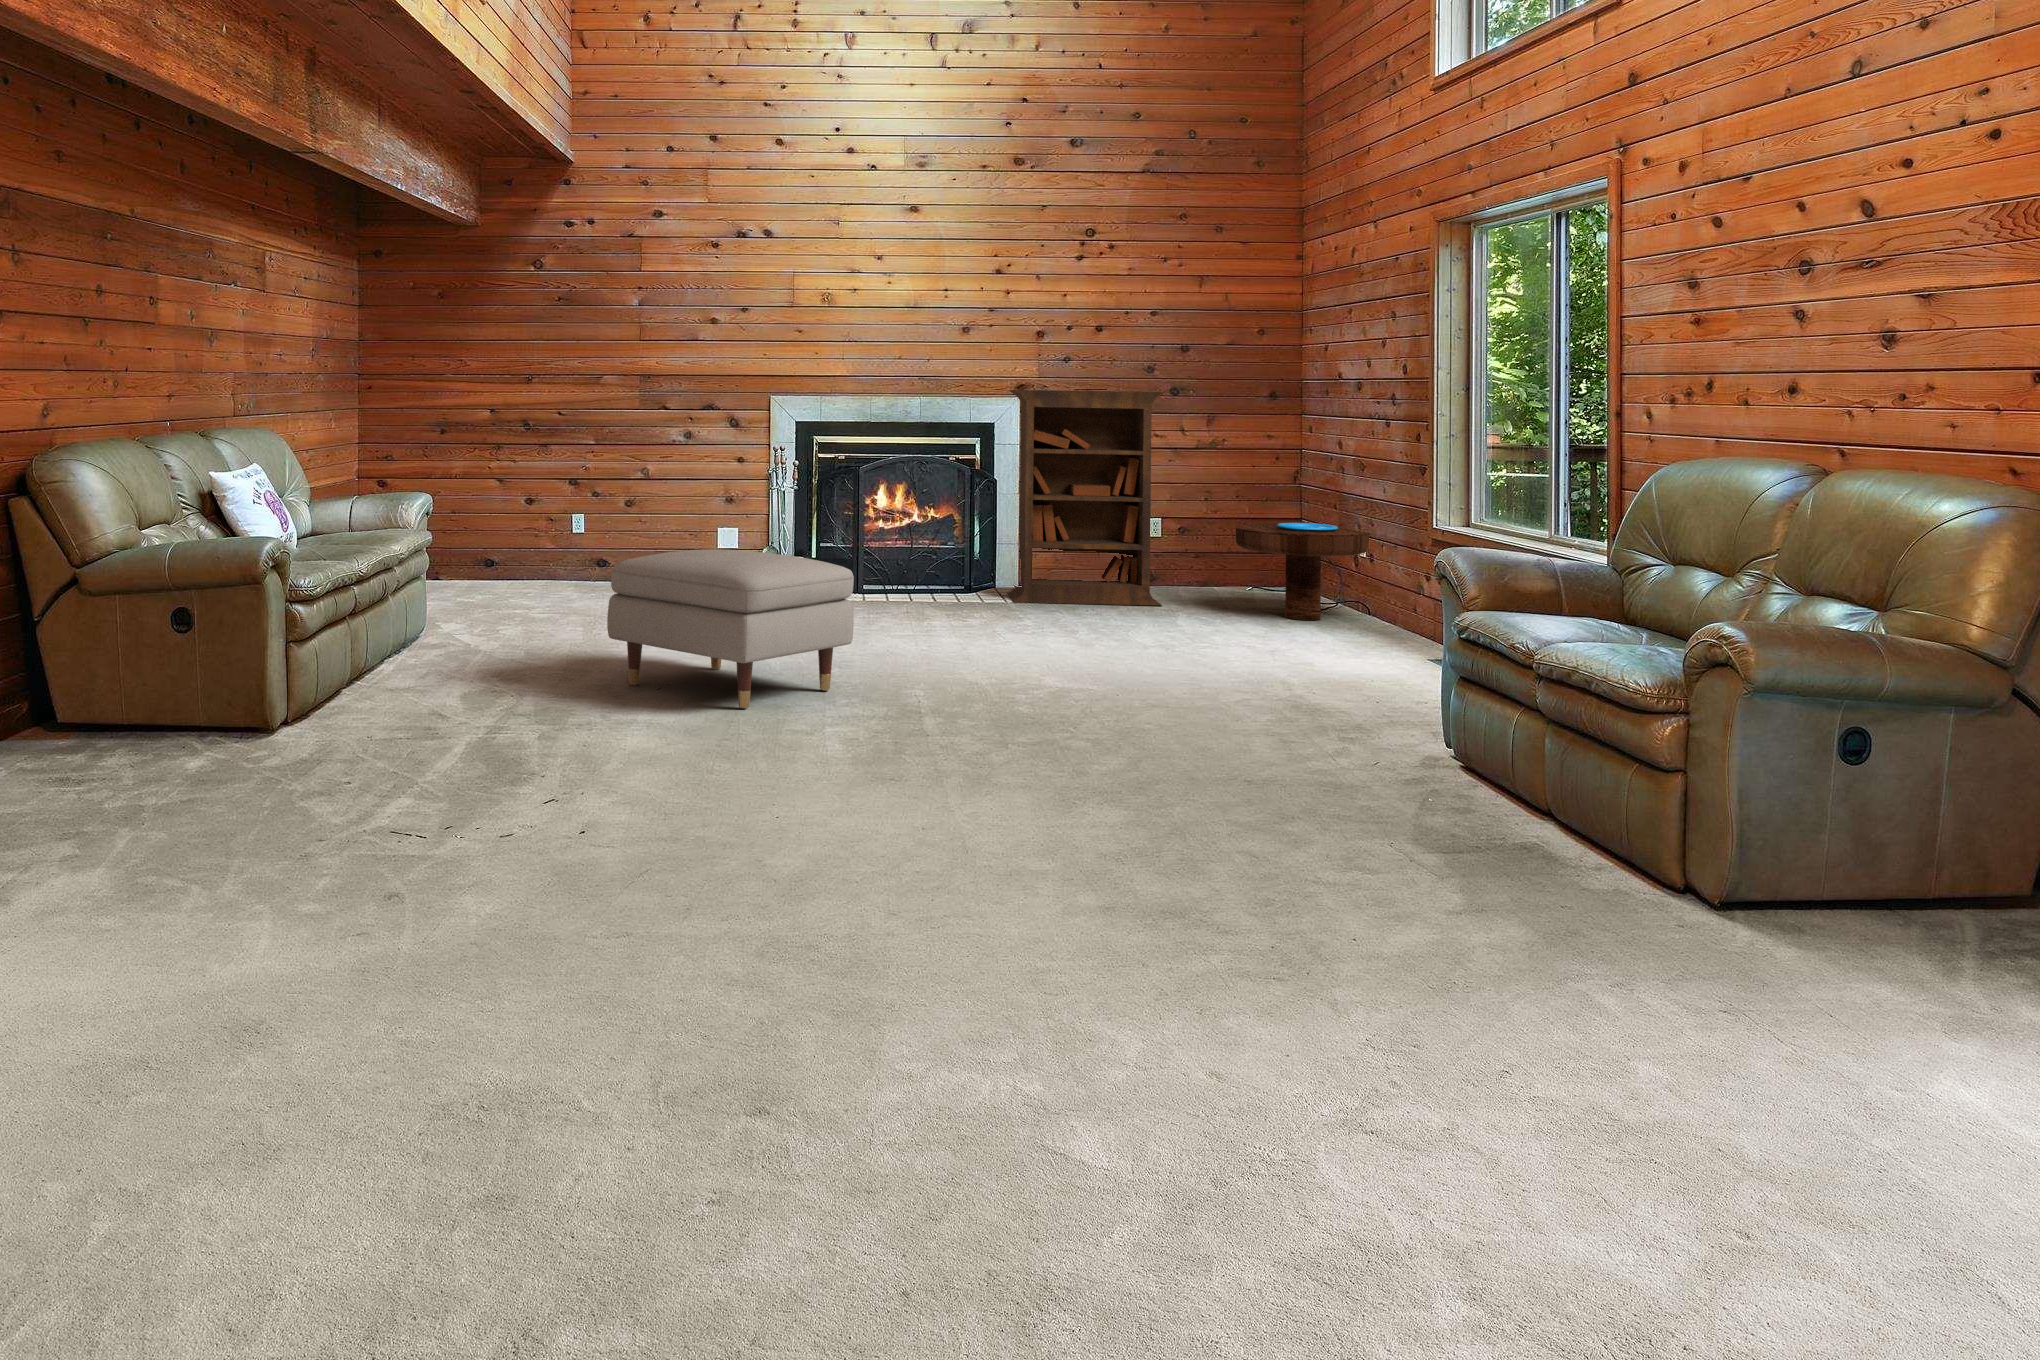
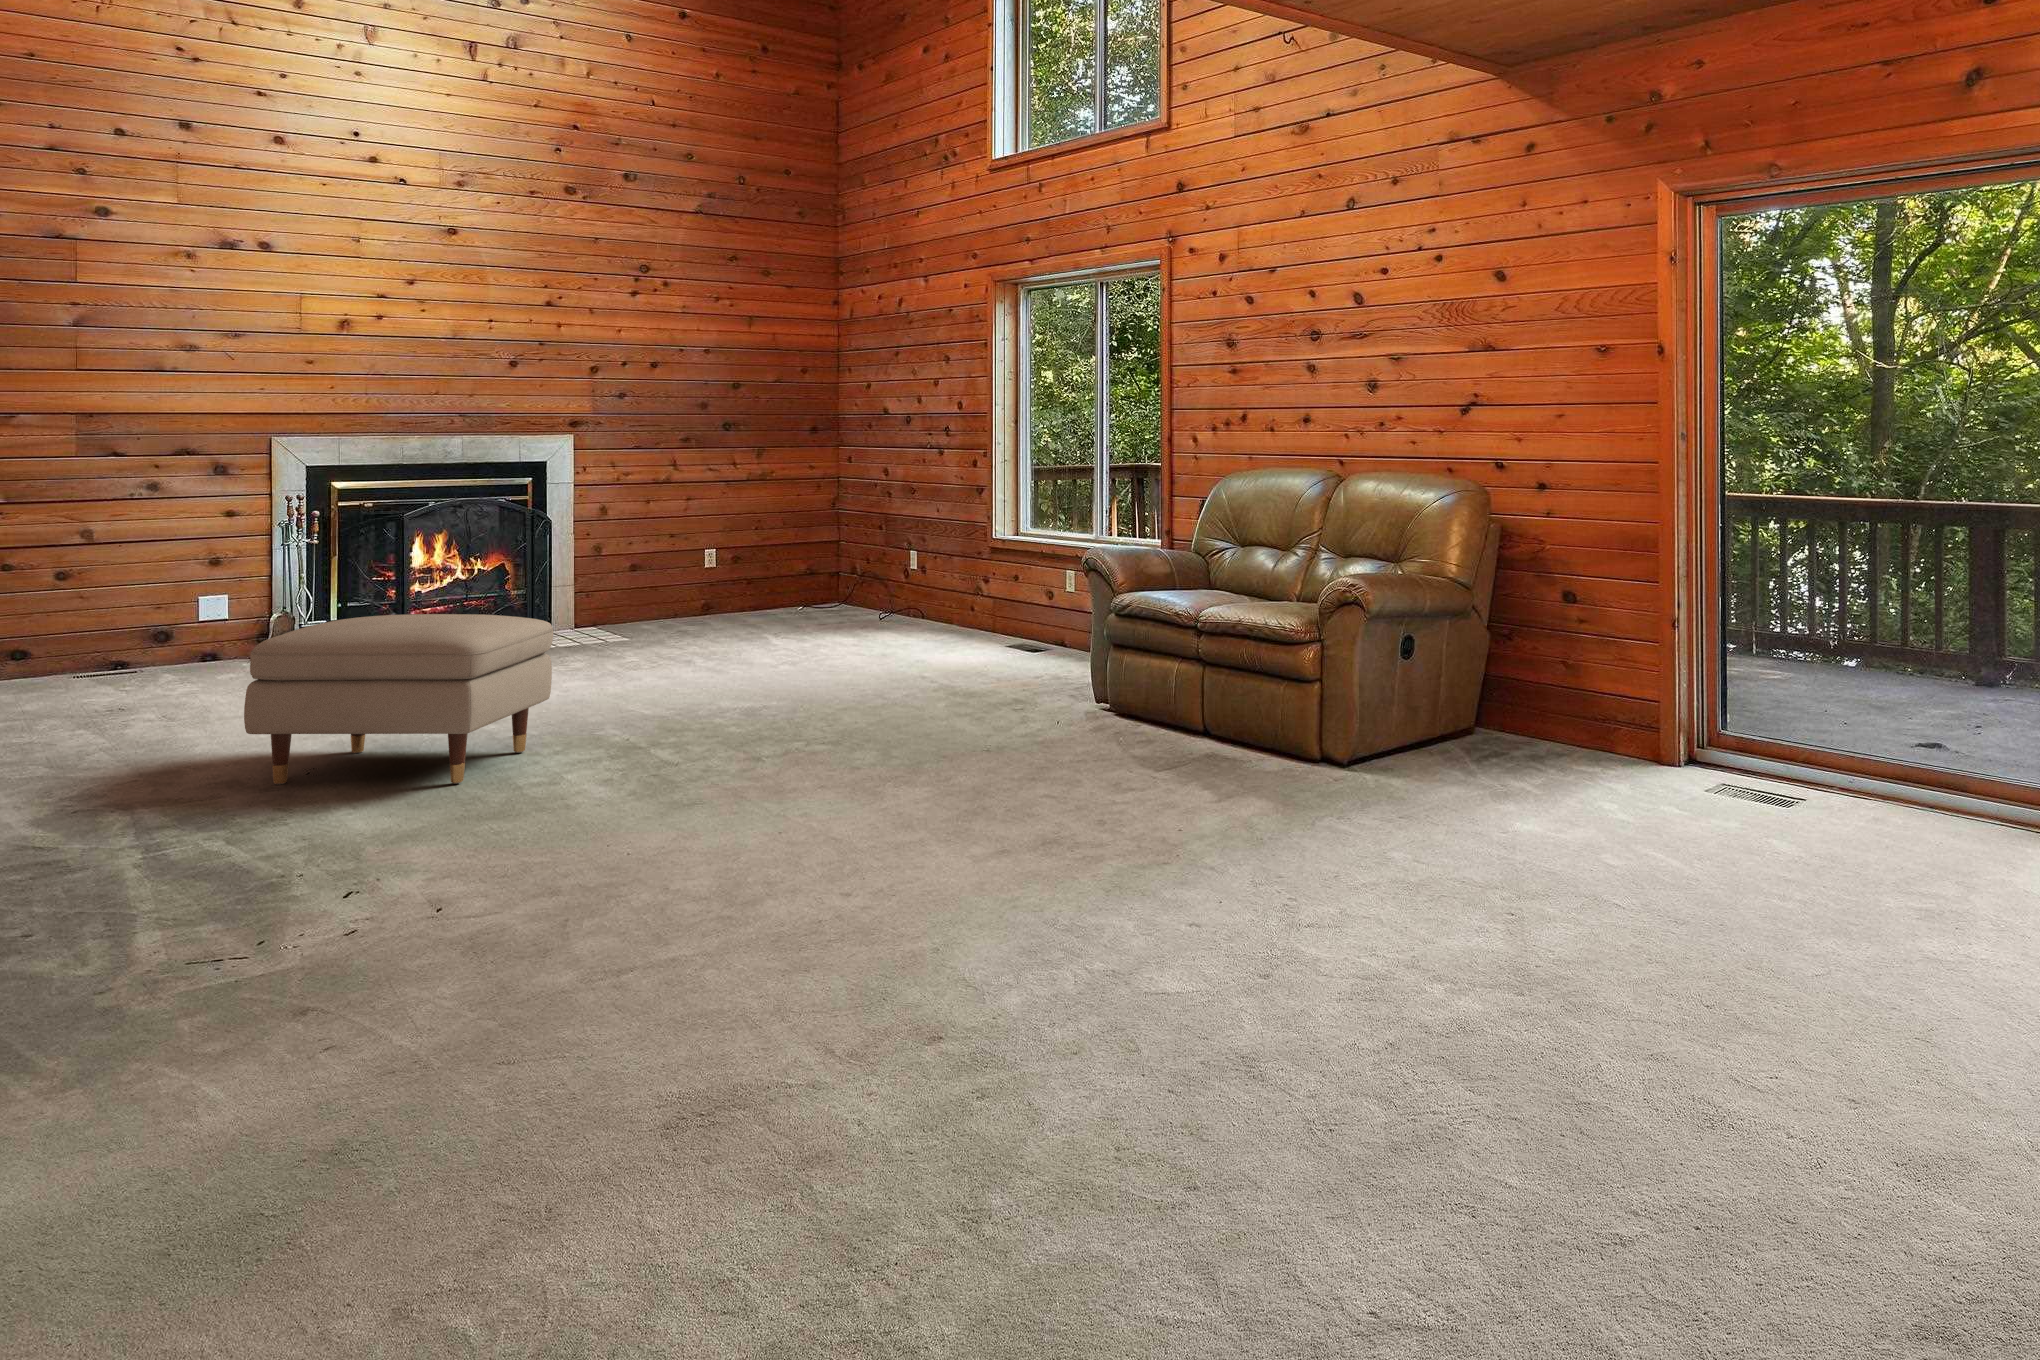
bookcase: present [1007,390,1165,606] -> none [566,425,739,644]
side table: present [1236,523,1370,620] -> none [808,540,926,628]

